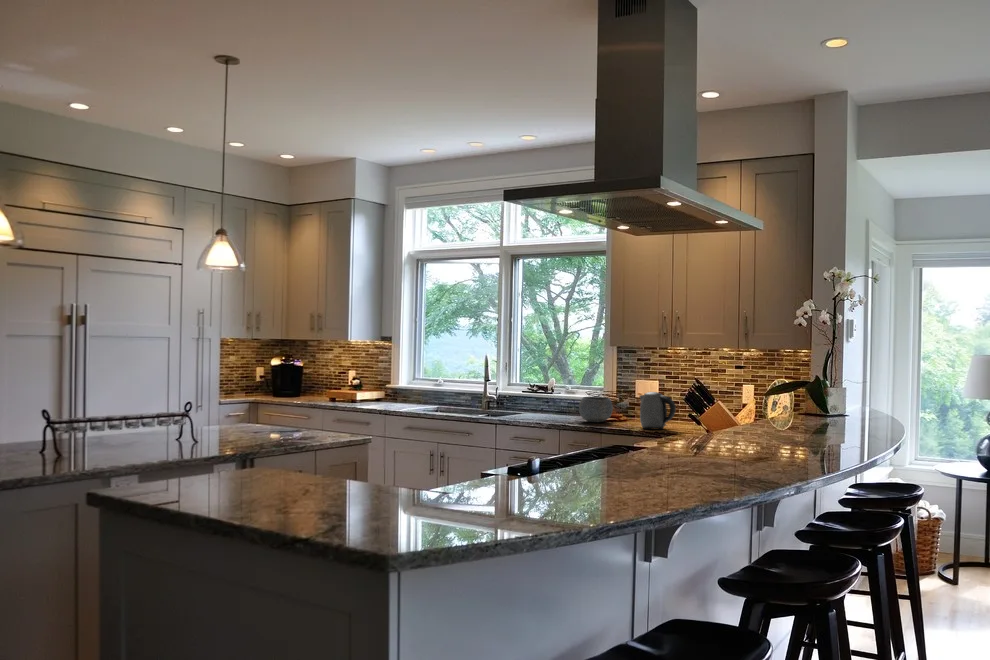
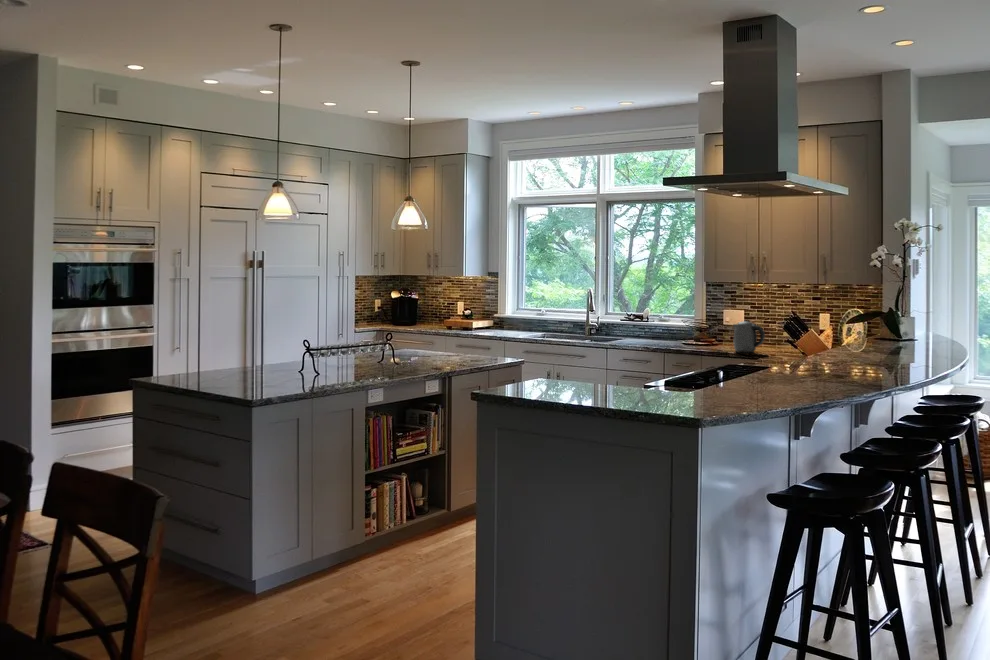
bowl: present [579,397,613,422] -> none [678,325,708,347]

